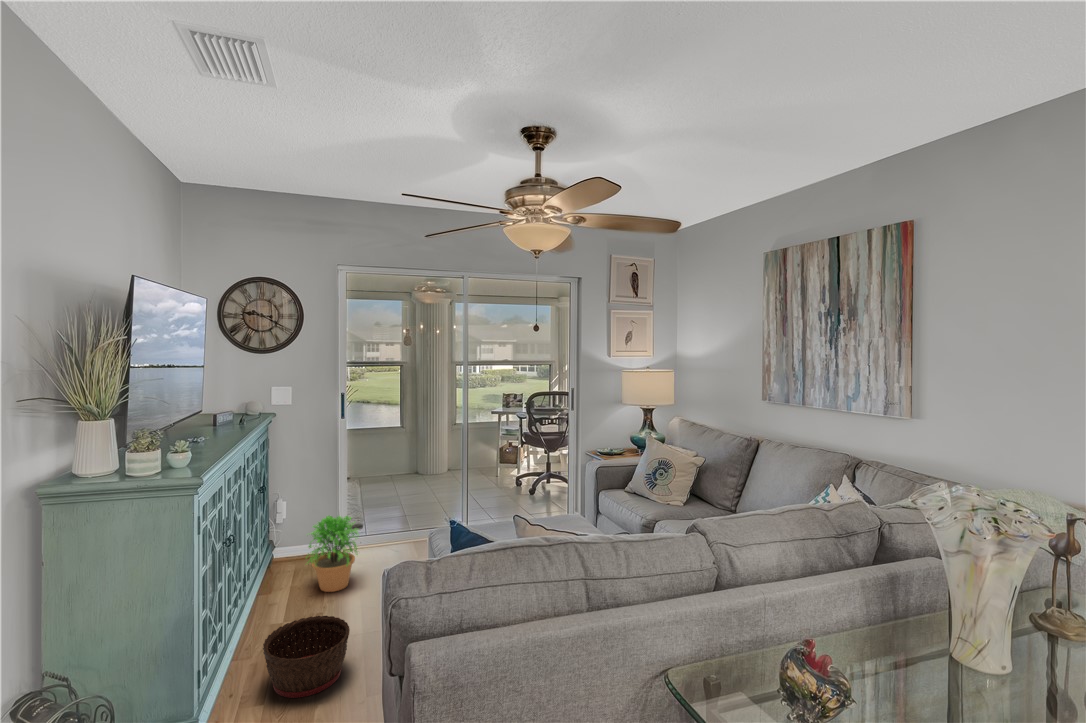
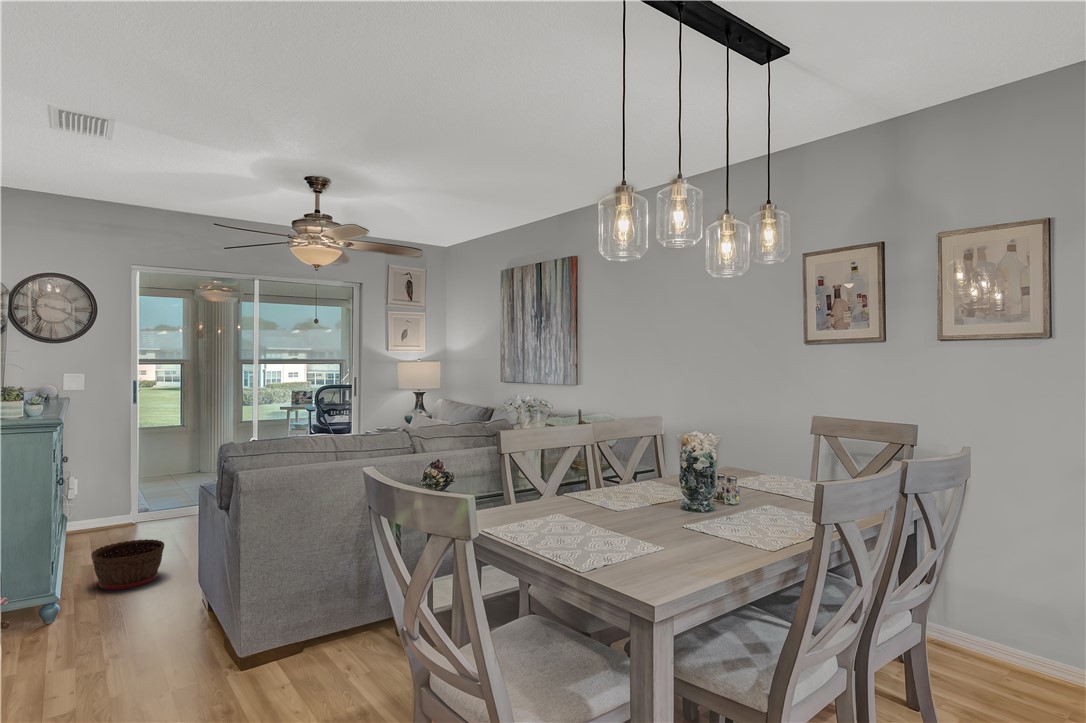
potted plant: present [307,515,358,592] -> none [101,478,159,545]

